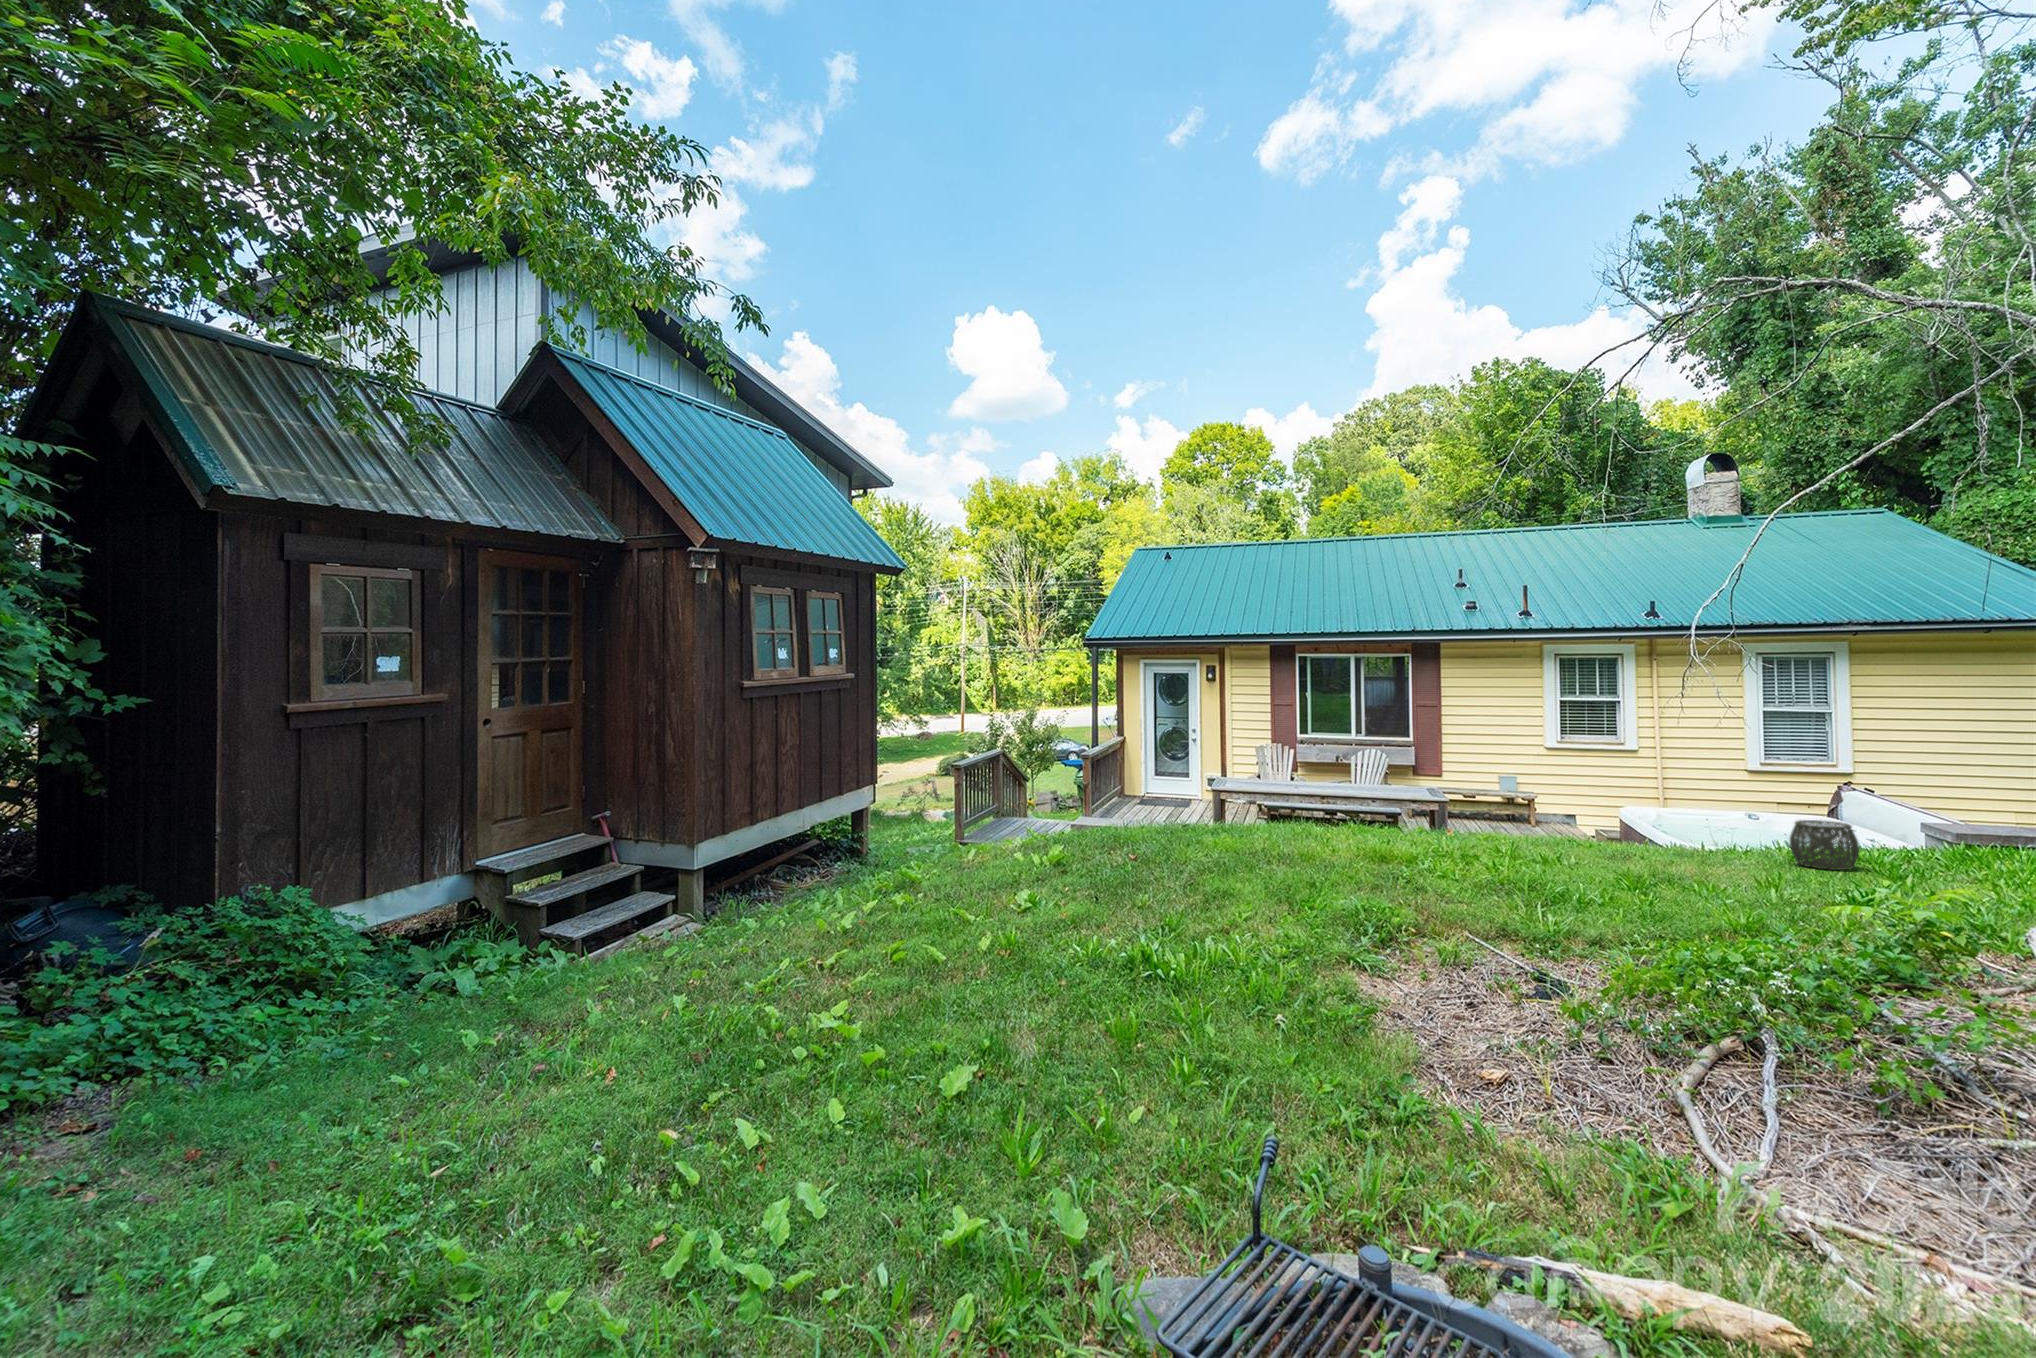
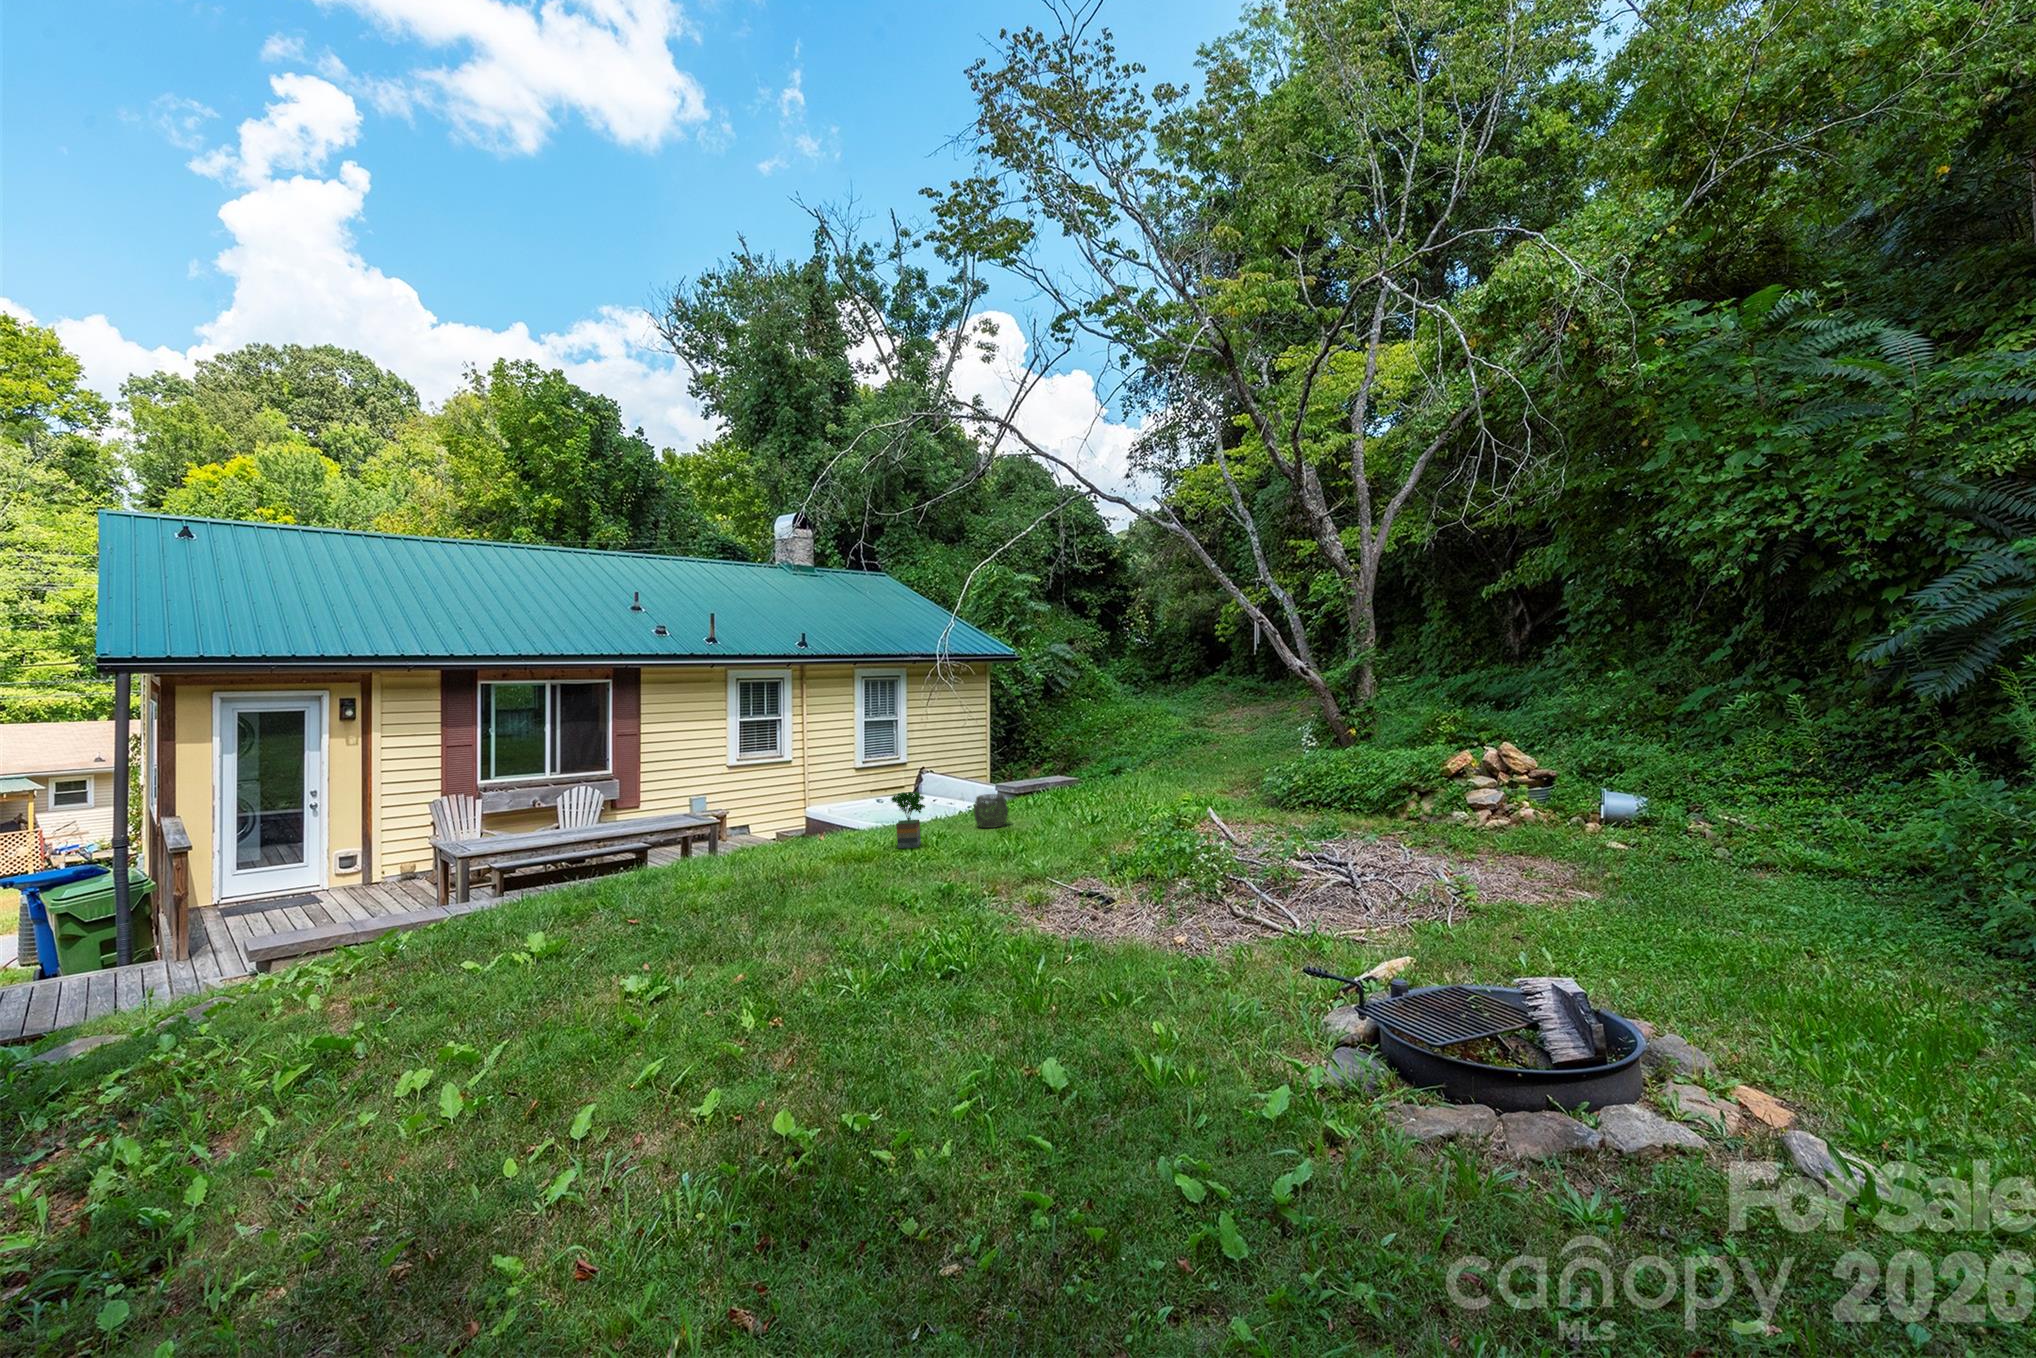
potted tree: none [1625,793,1681,865] -> present [891,792,925,848]

